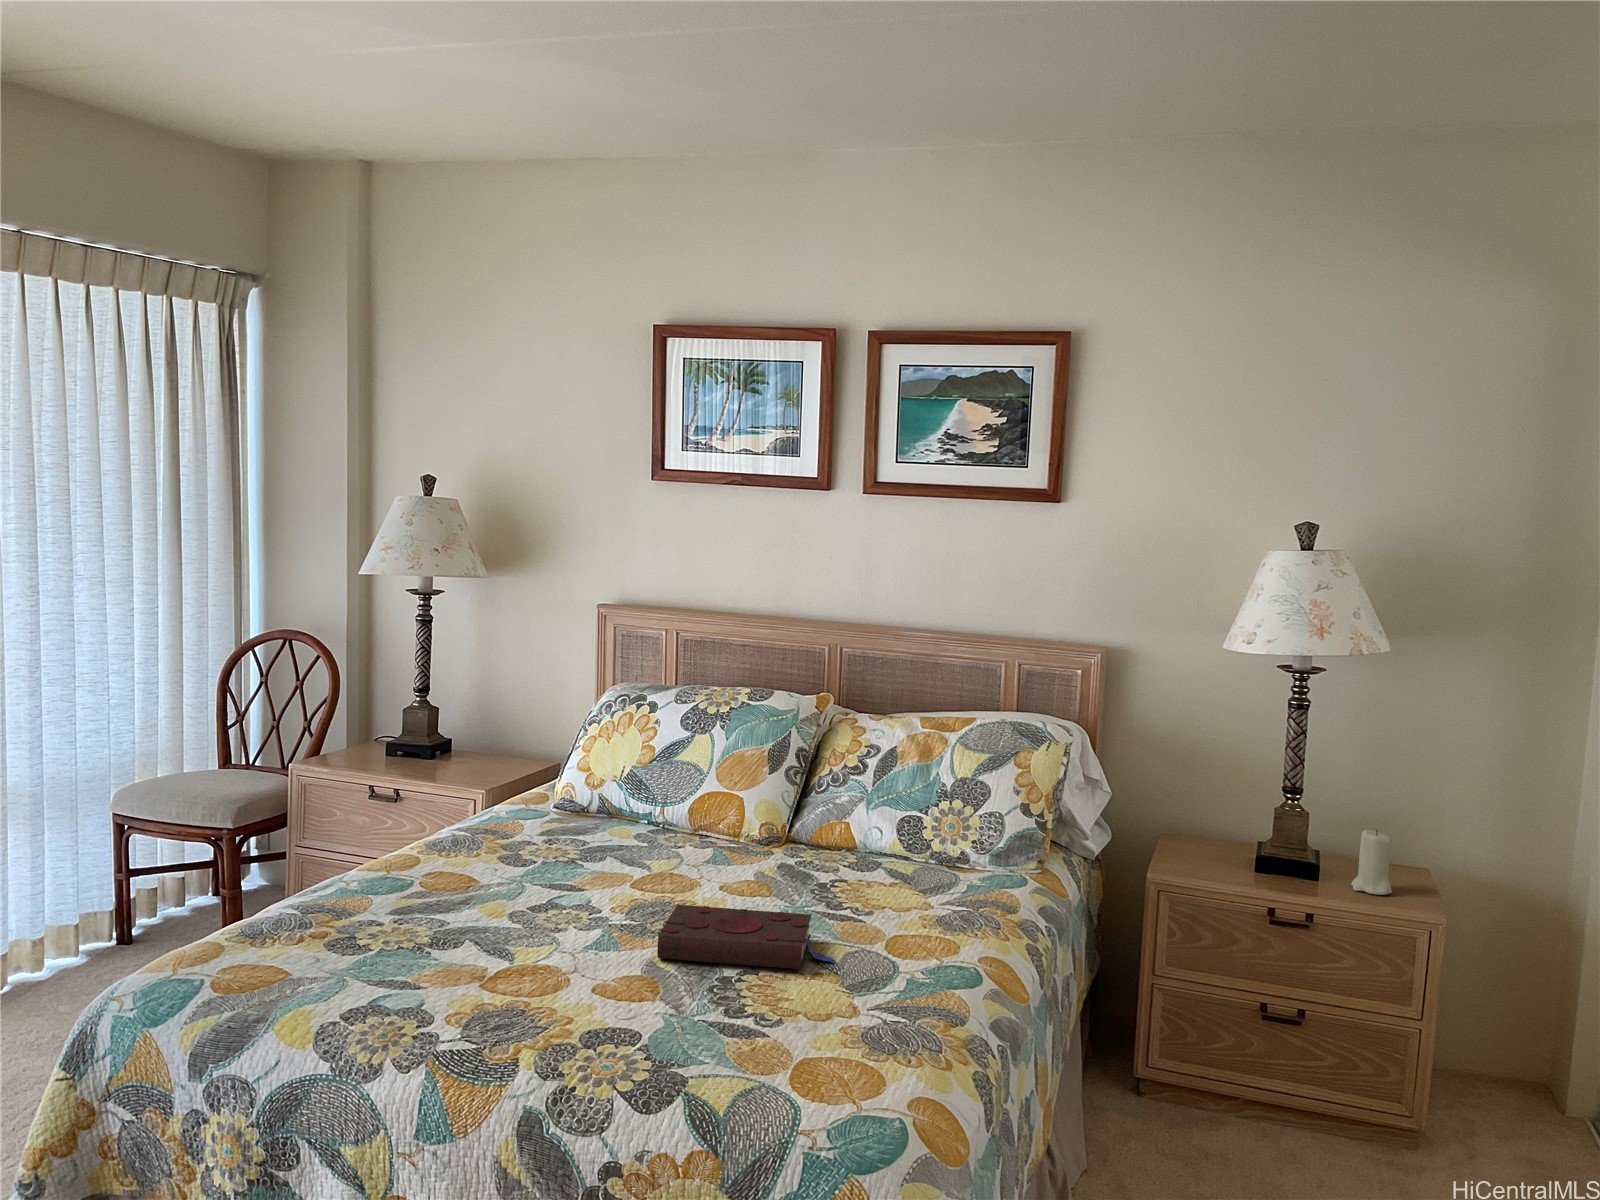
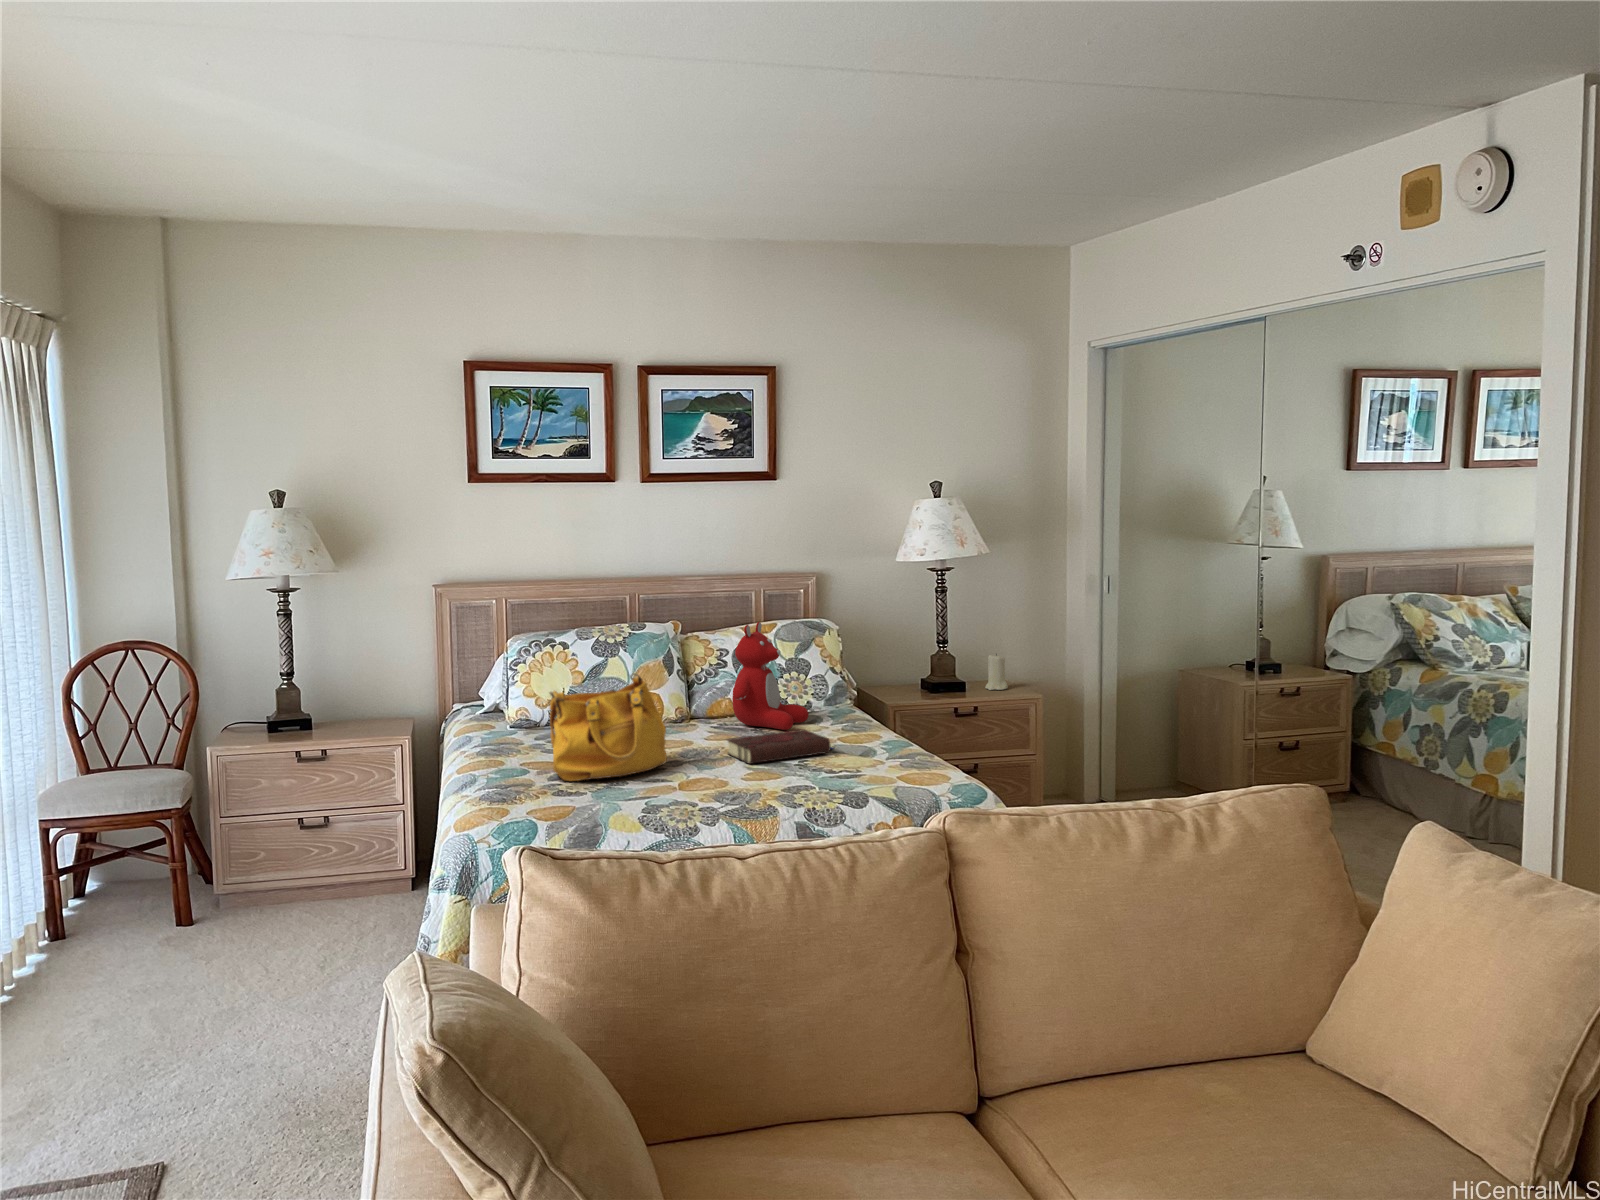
teddy bear: none [779,723,907,901] -> present [732,622,809,730]
handbag: none [388,781,573,932] -> present [549,673,667,781]

